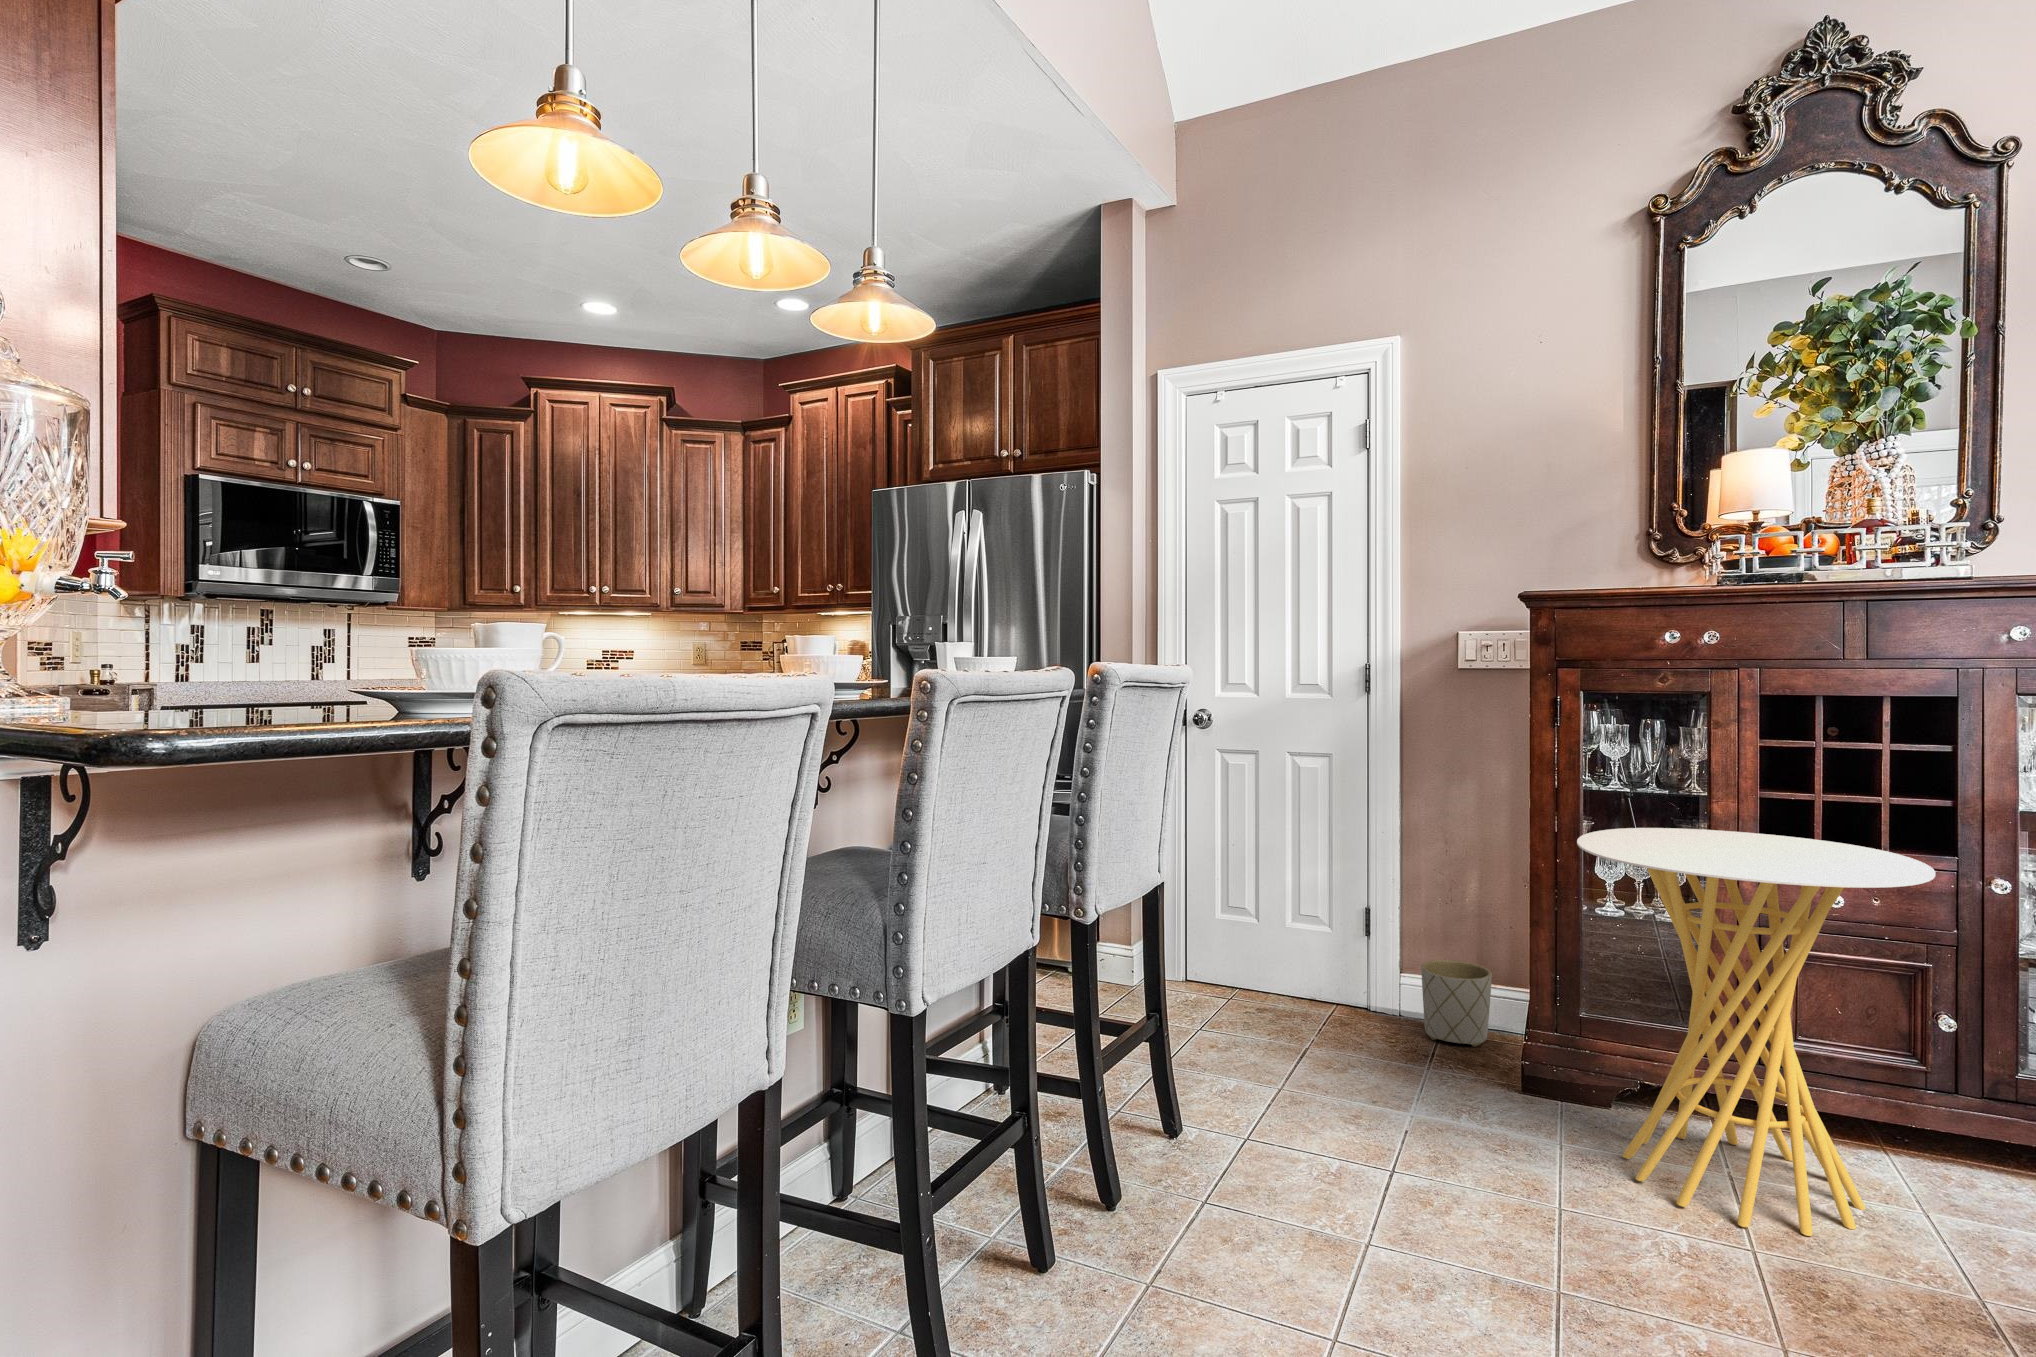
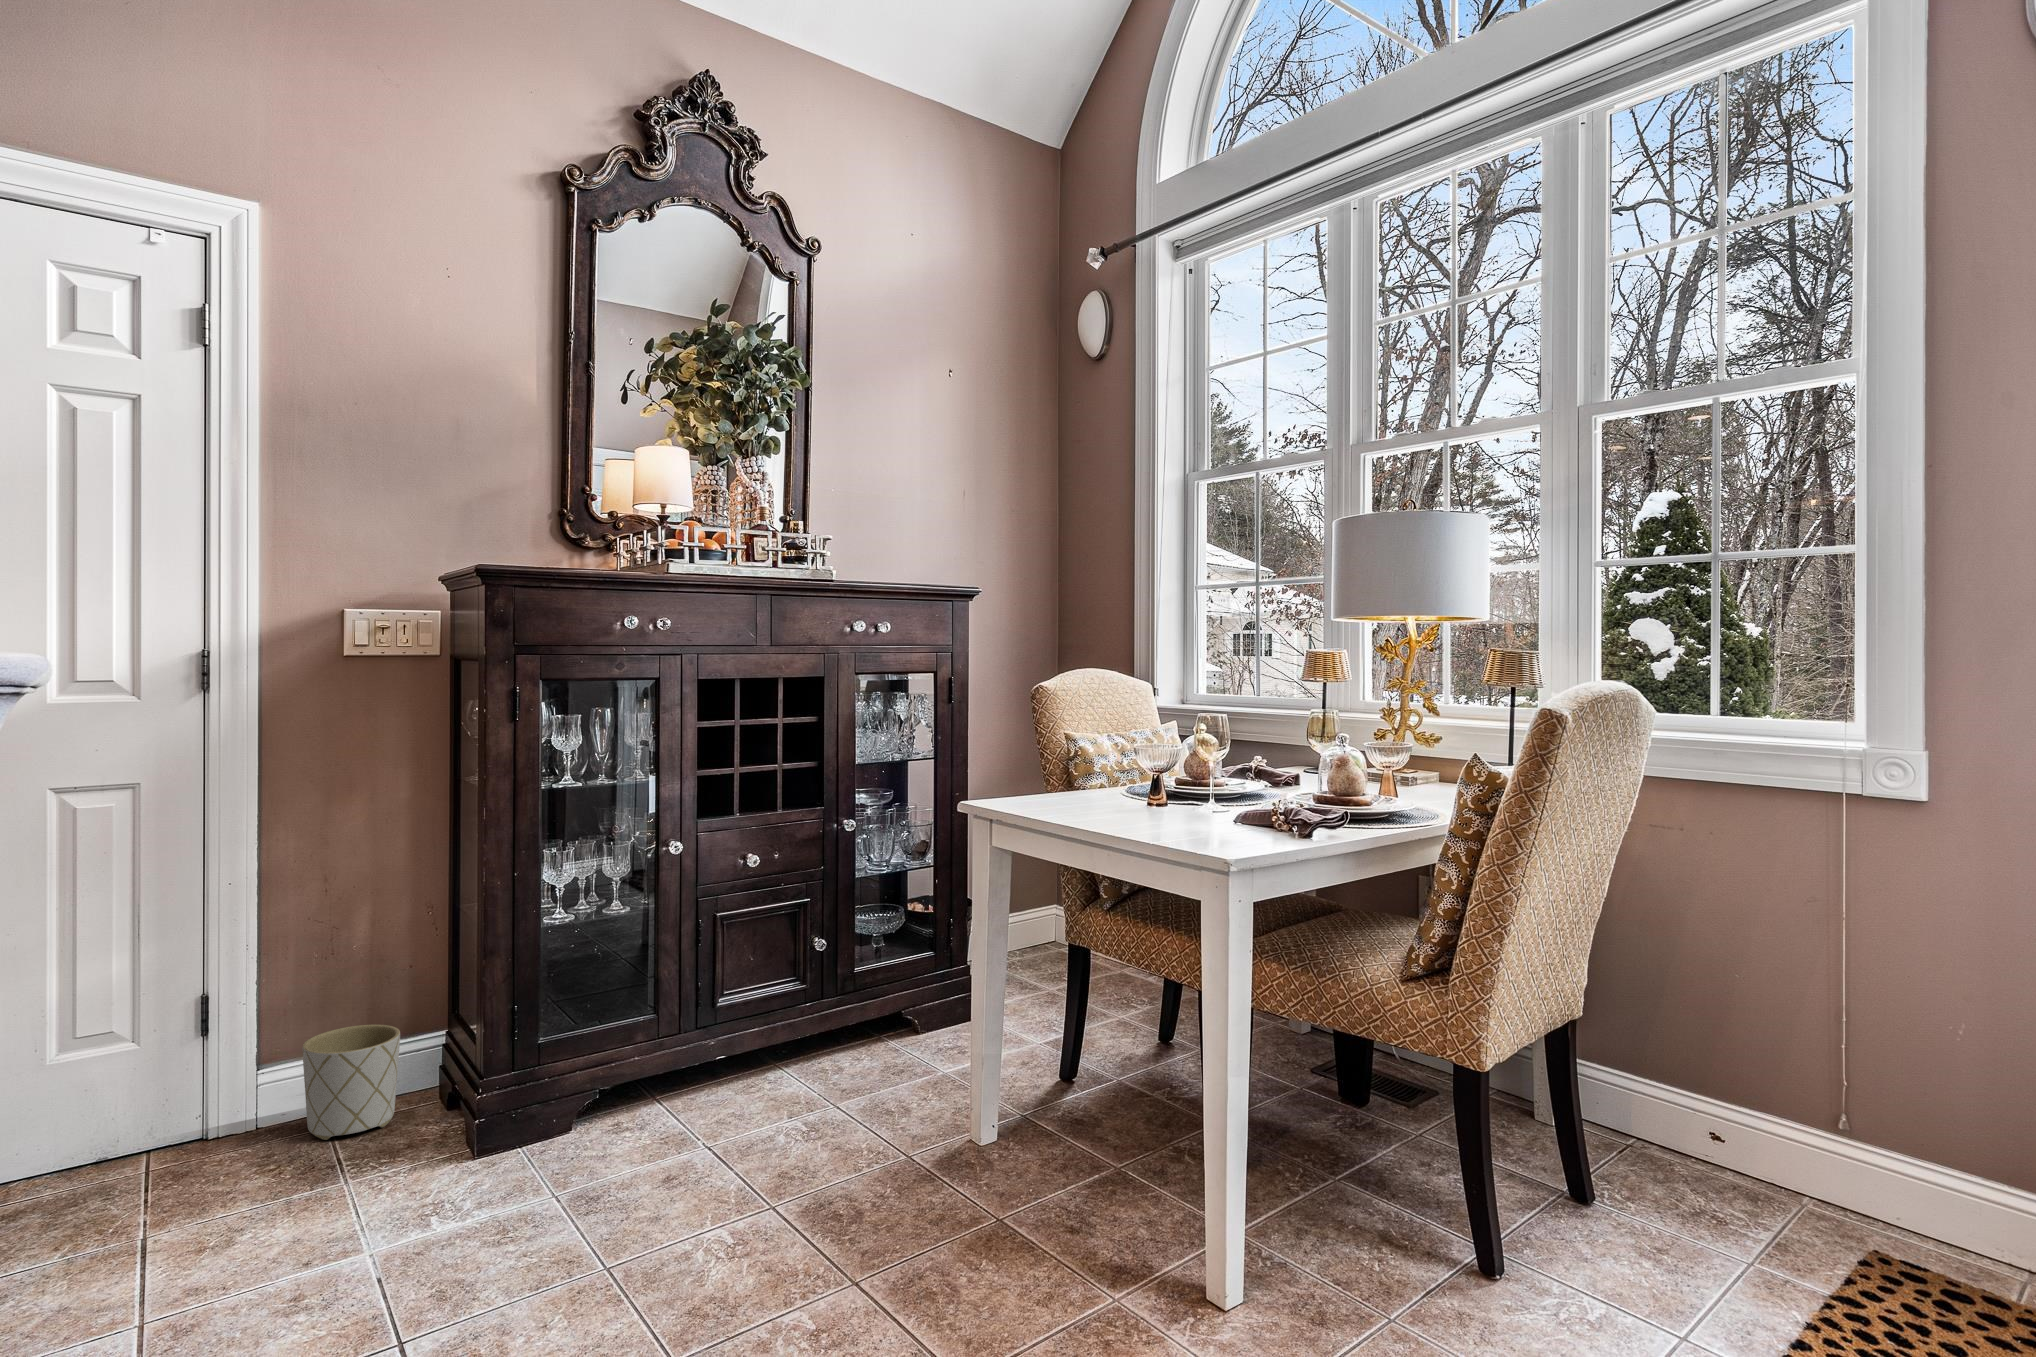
side table: present [1577,828,1935,1236] -> none [571,813,868,1201]

